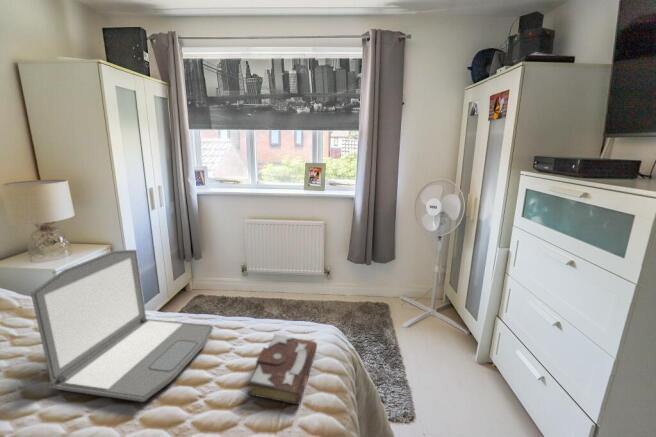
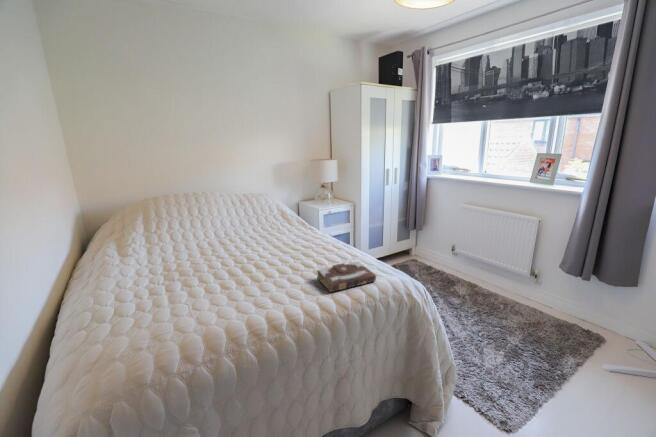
laptop: present [31,250,213,402] -> none [267,192,343,262]

